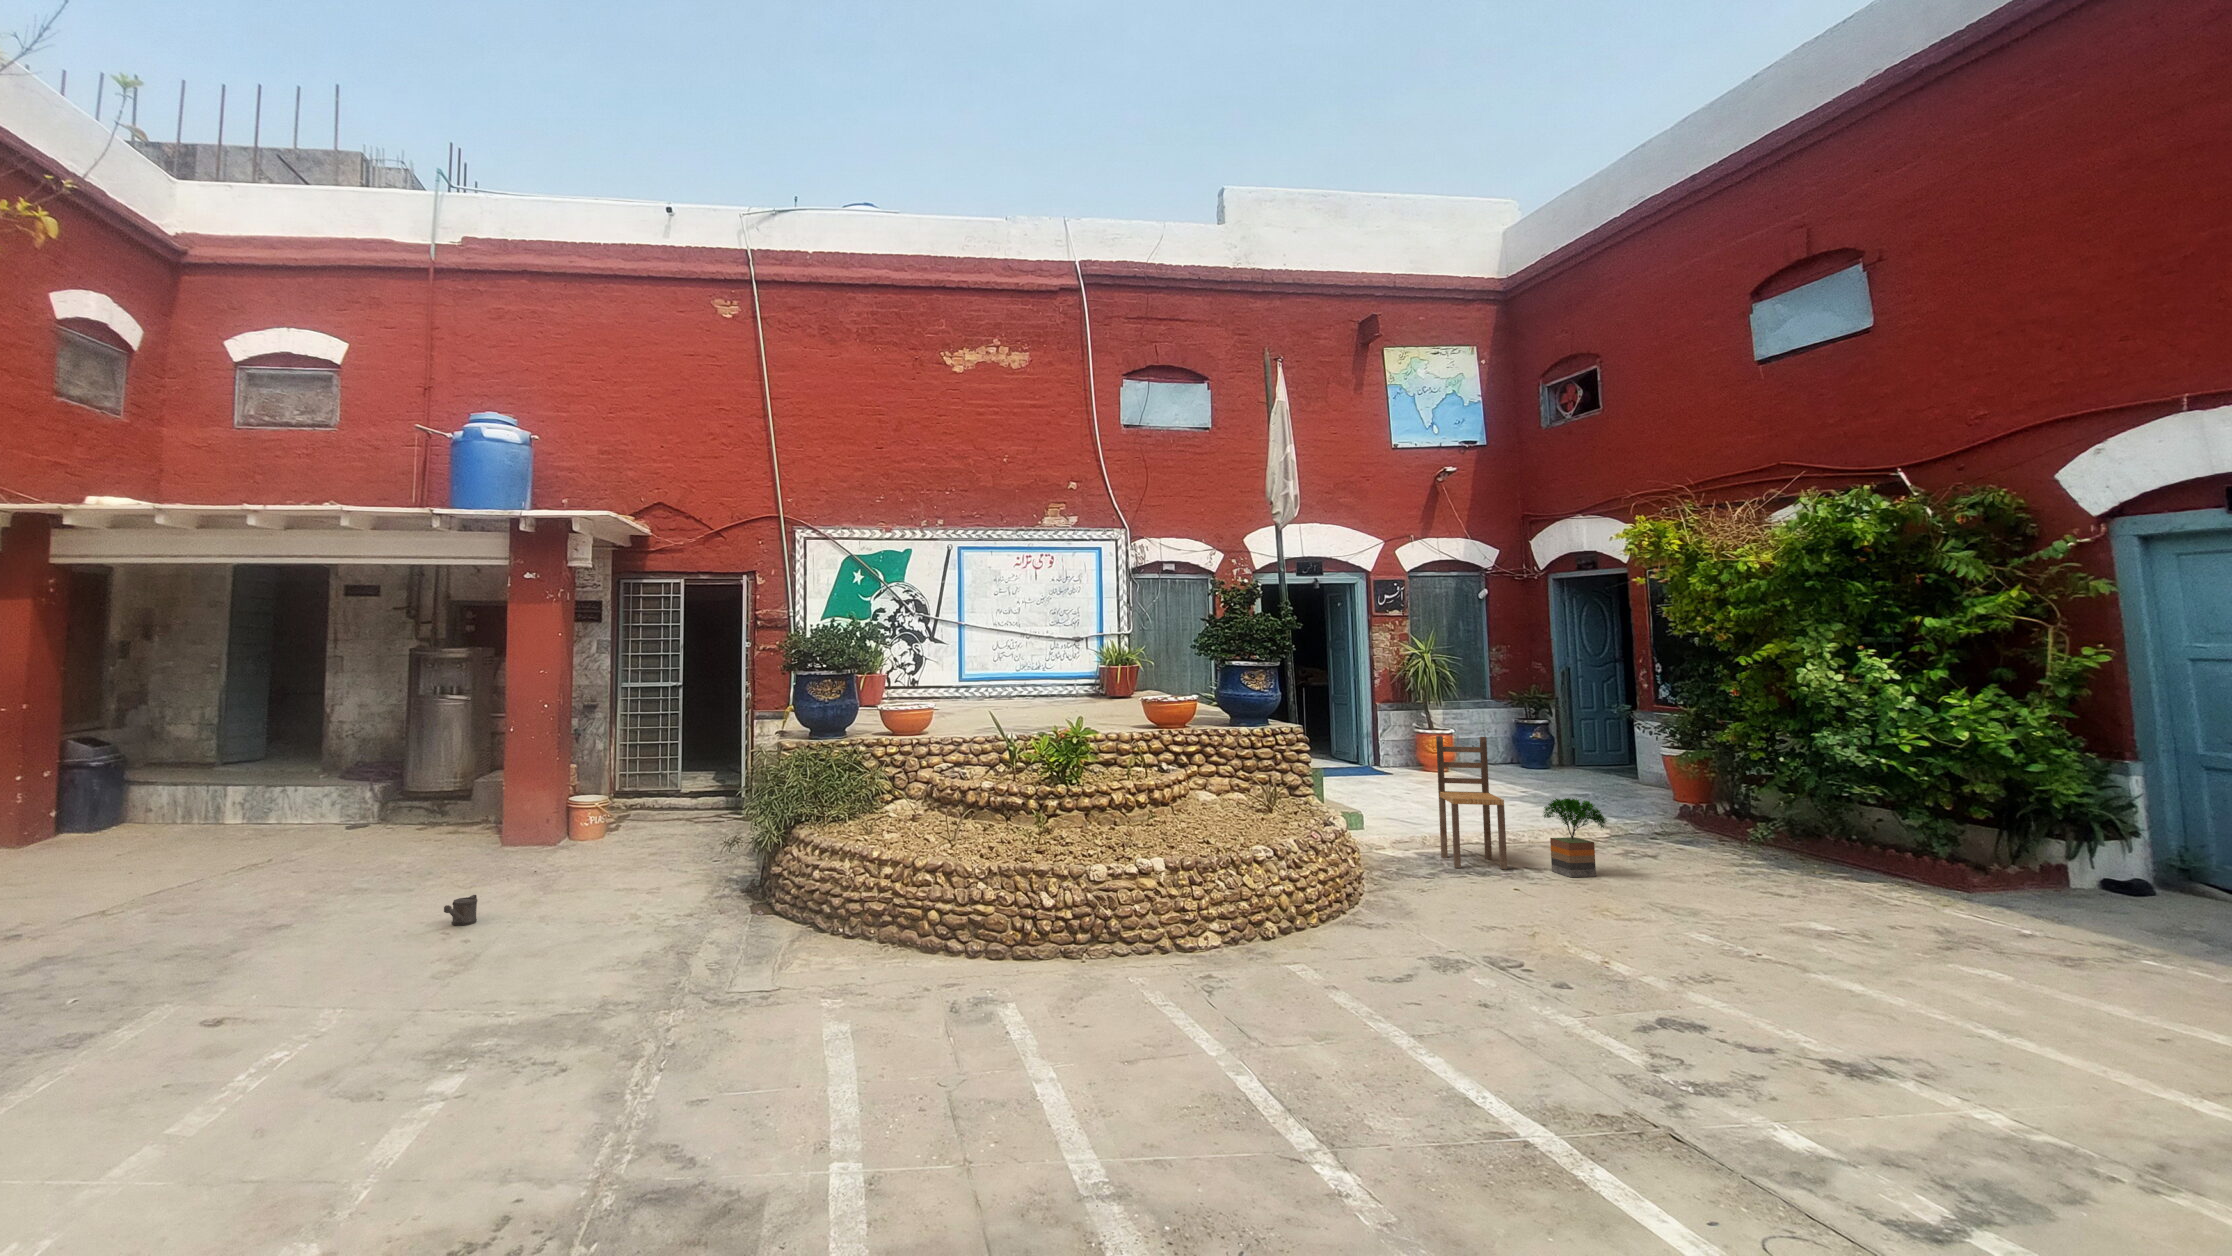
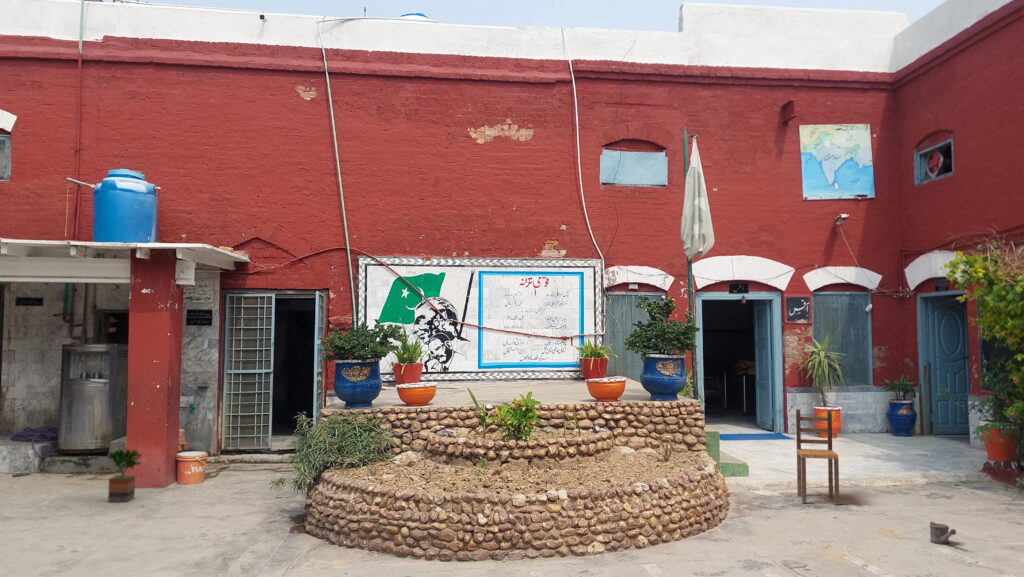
potted tree: present [1544,798,1607,877] -> present [108,449,141,502]
watering can: present [444,895,477,926] -> present [930,522,956,544]

